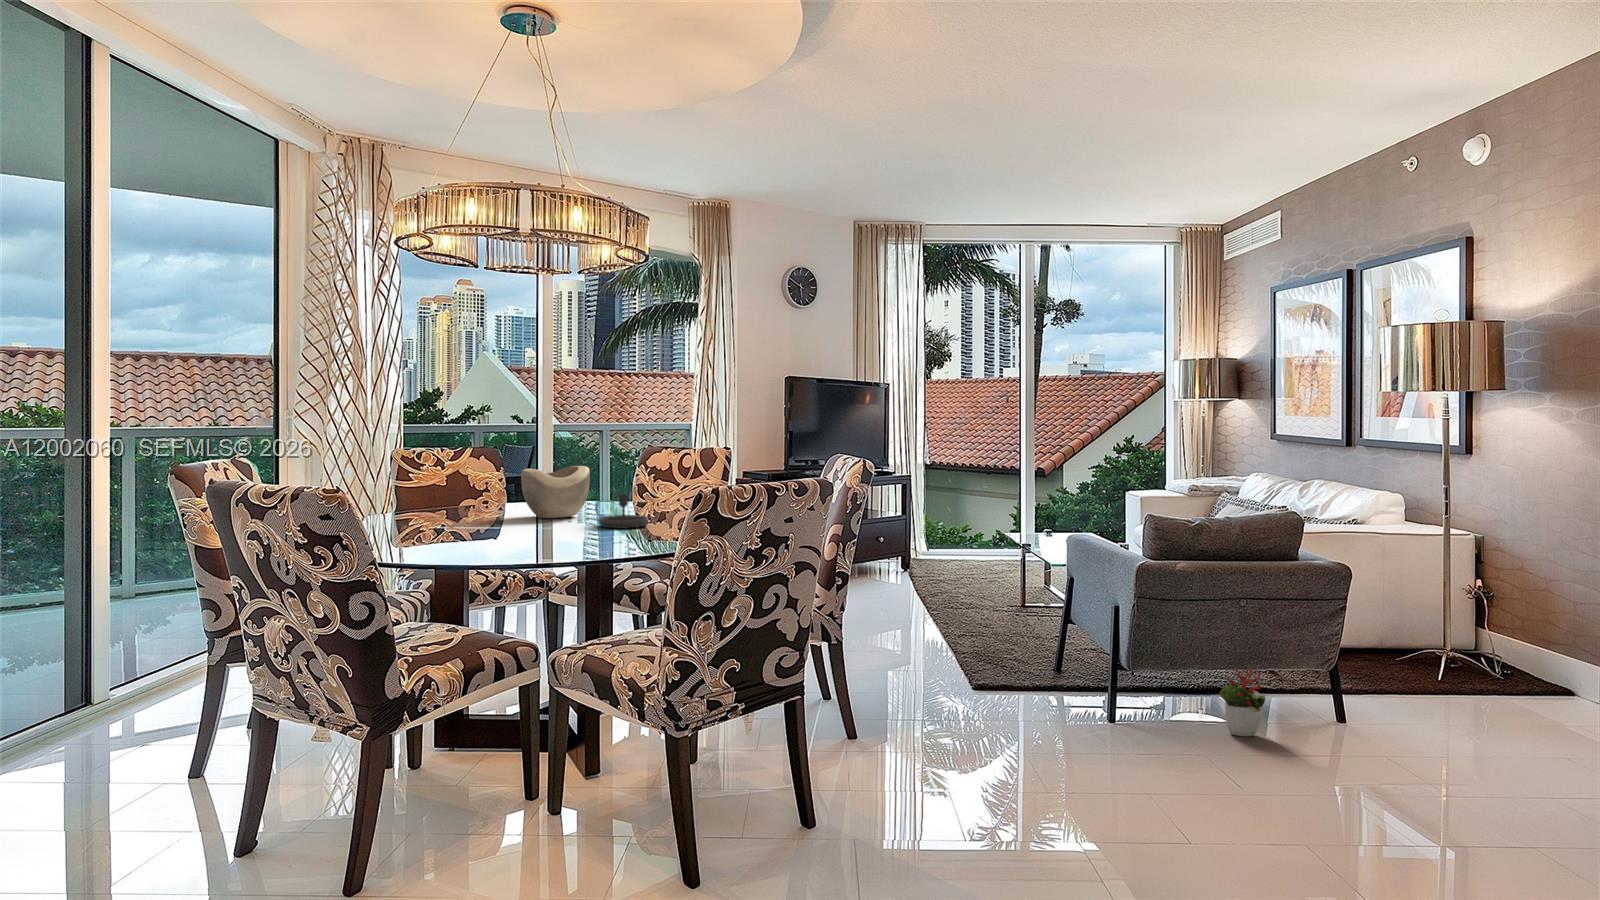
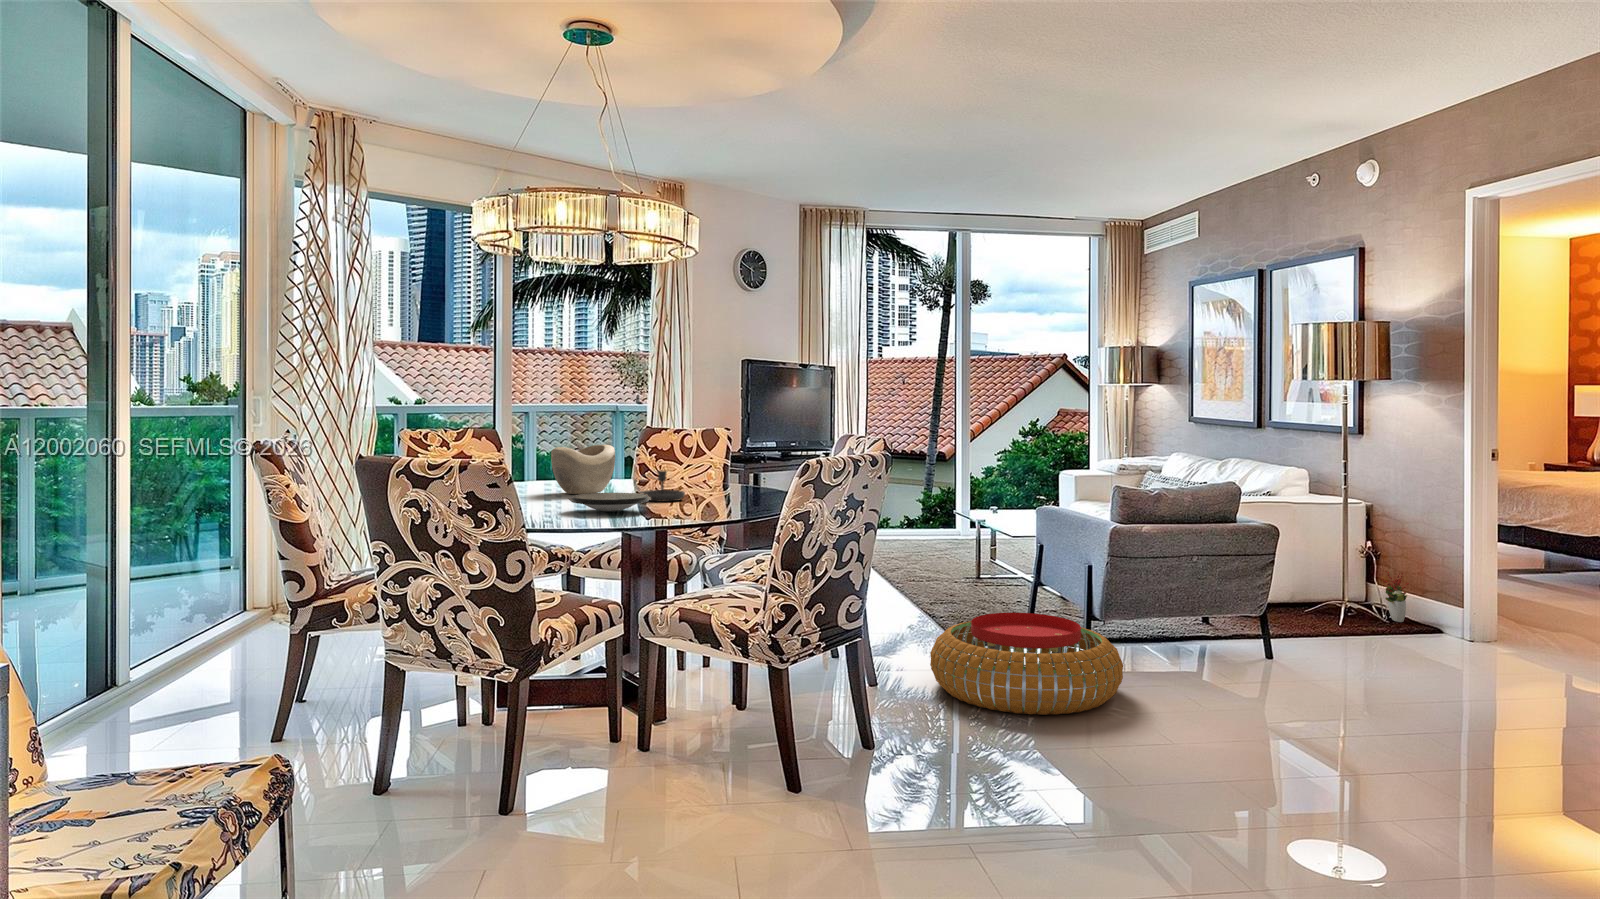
plate: none [494,520,586,541] -> present [569,493,651,511]
pouf: none [915,658,1138,786] -> present [930,613,1123,715]
decorative plant: present [1219,666,1265,736] -> present [1381,571,1409,622]

